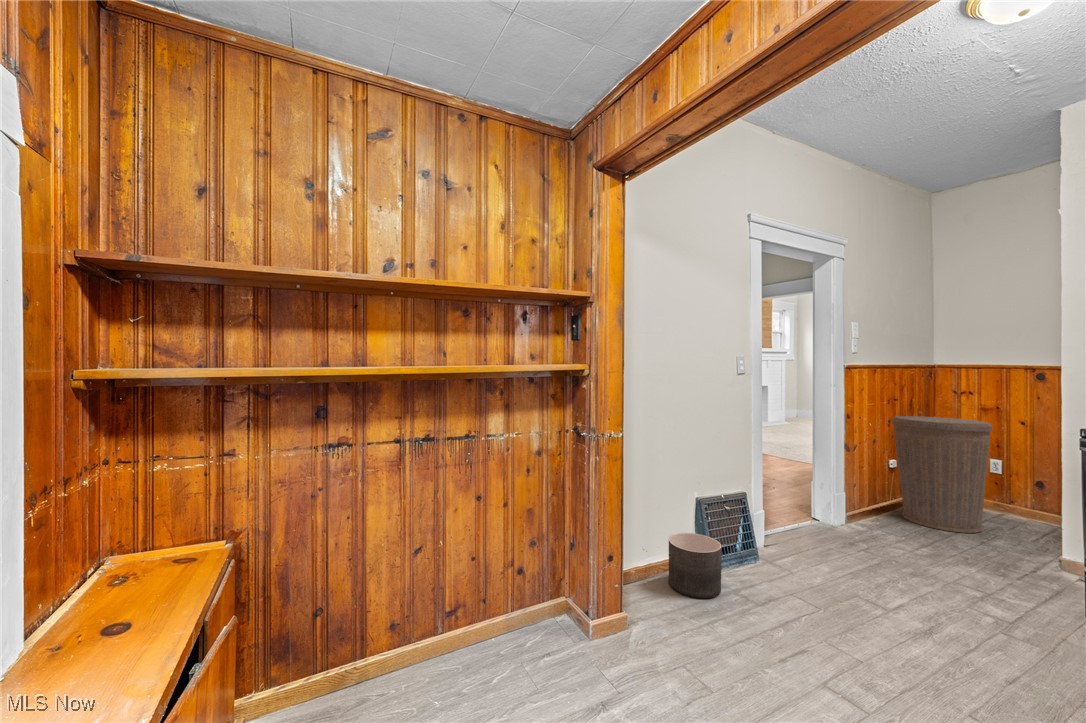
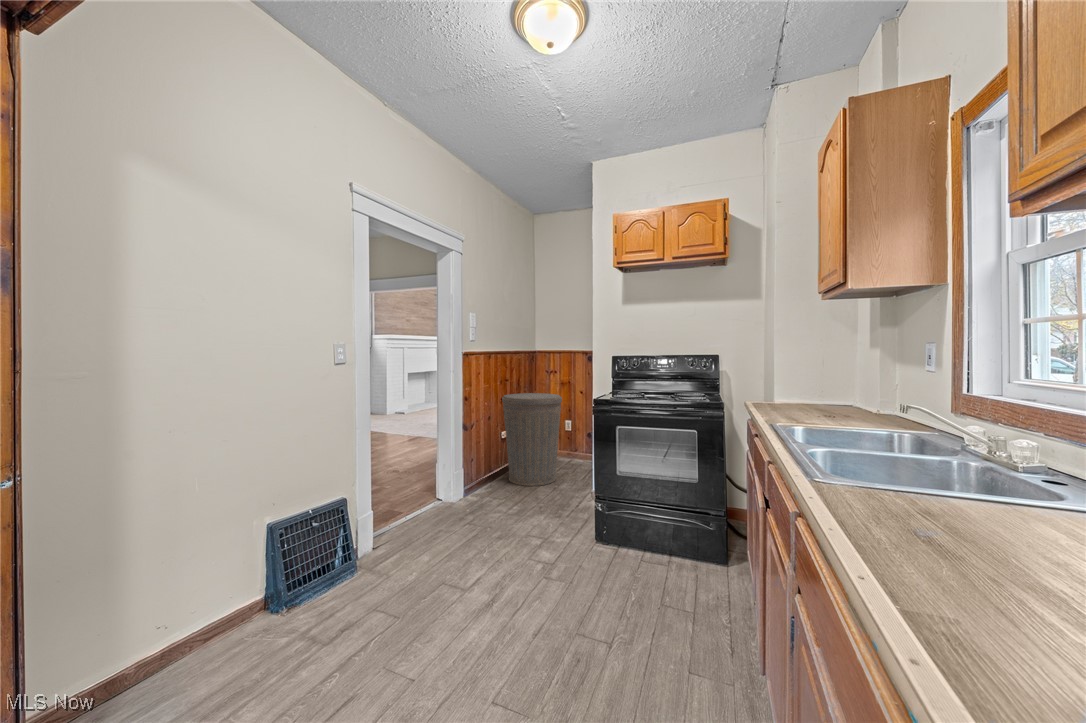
planter: present [669,533,721,598] -> none [207,573,287,669]

